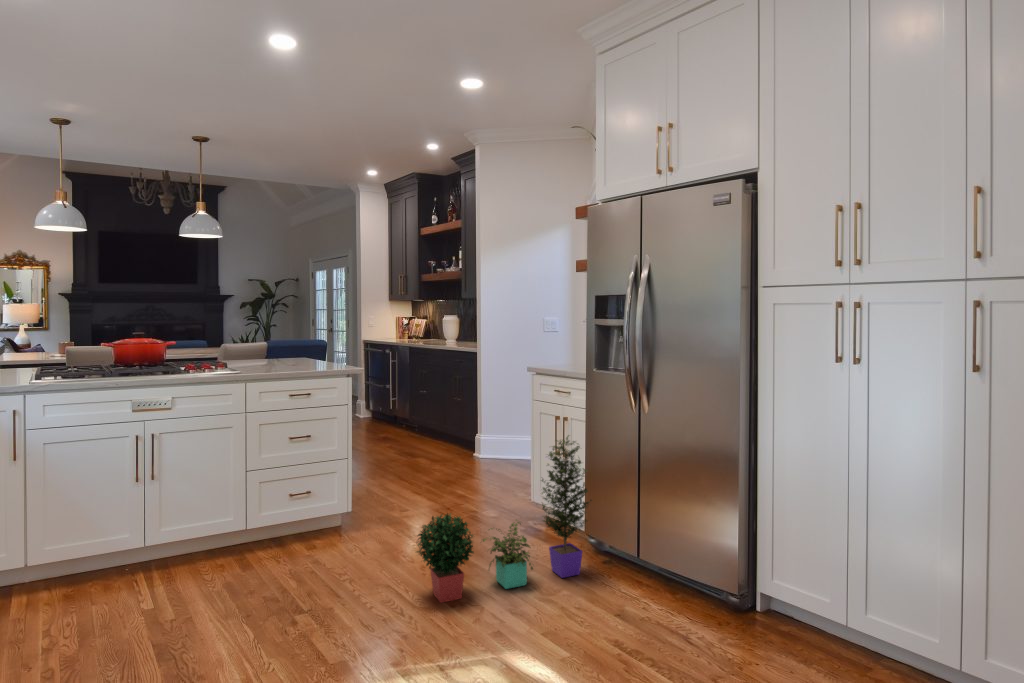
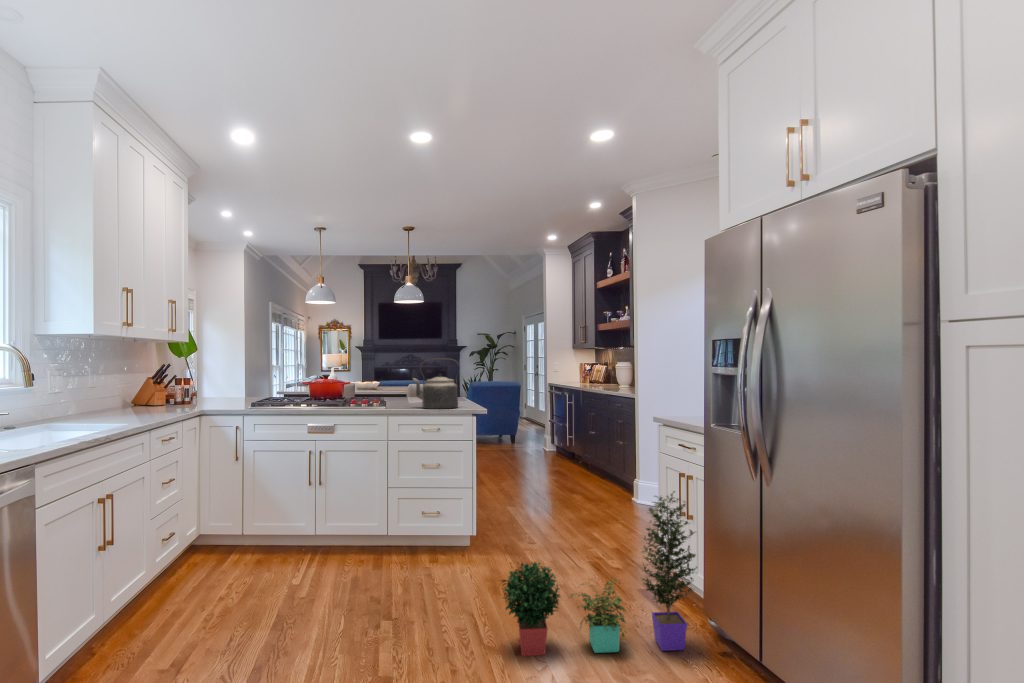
kettle: none [260,313,315,370] -> present [413,358,460,409]

